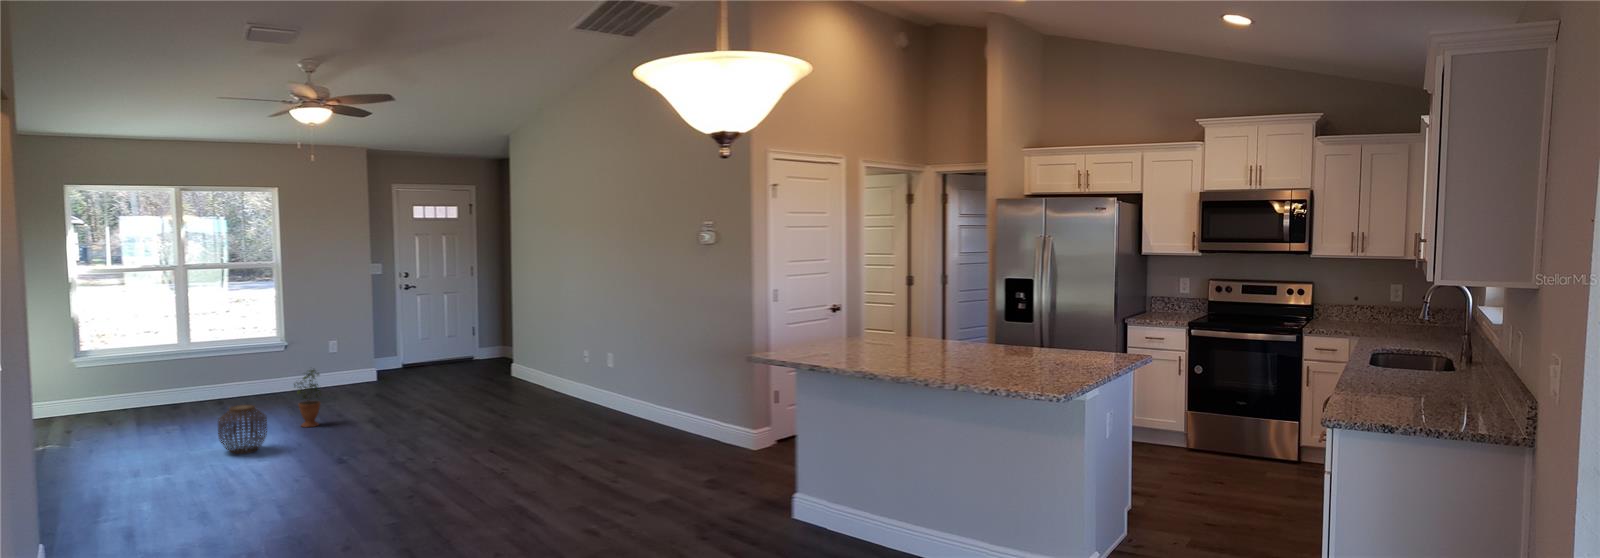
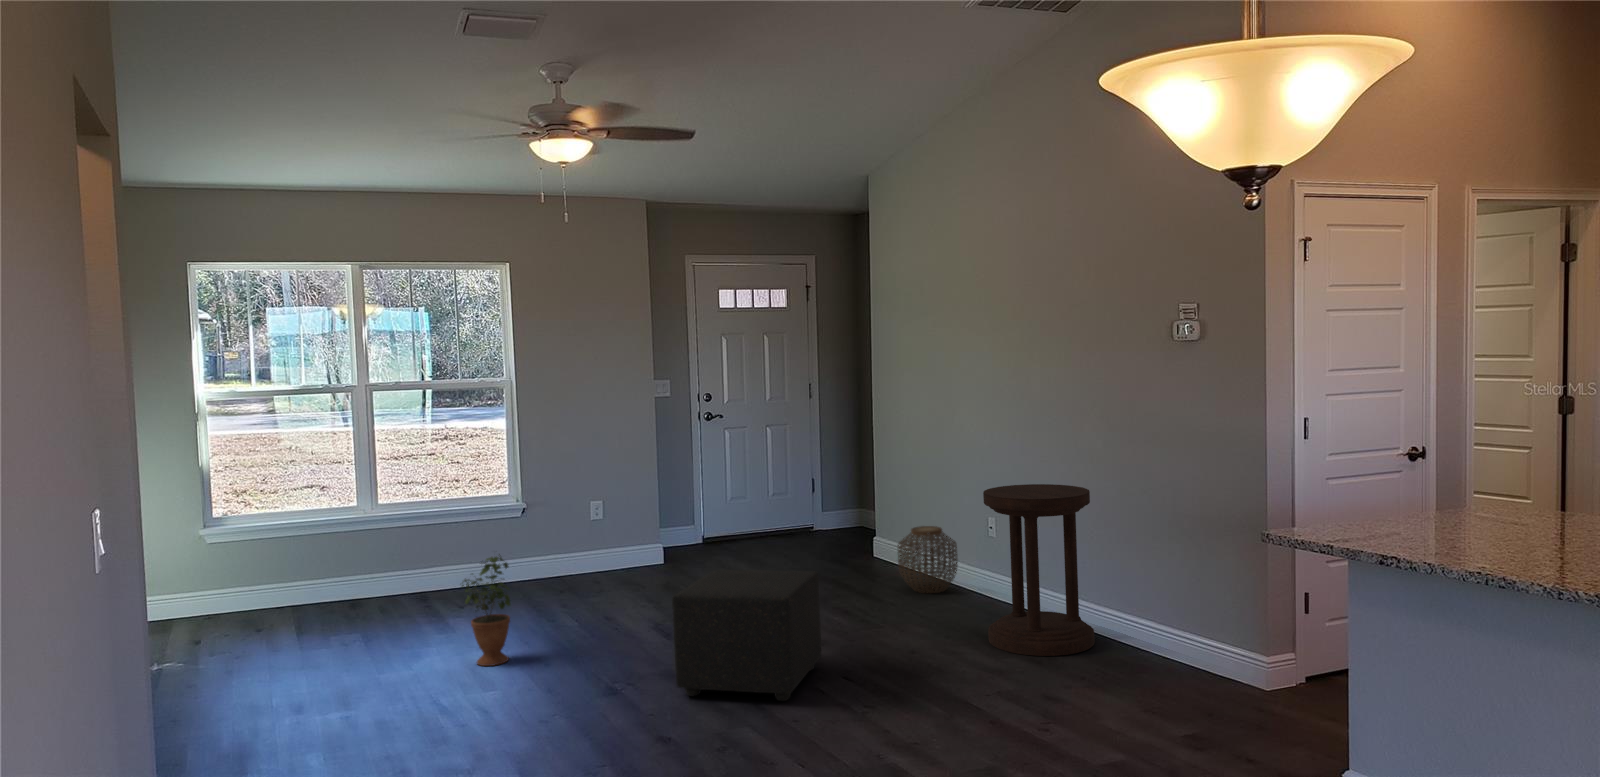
side table: none [578,333,629,414] -> present [983,484,1095,656]
ottoman: none [424,375,495,433] -> present [672,570,821,701]
woven basket: present [218,405,267,454] -> present [898,526,958,593]

